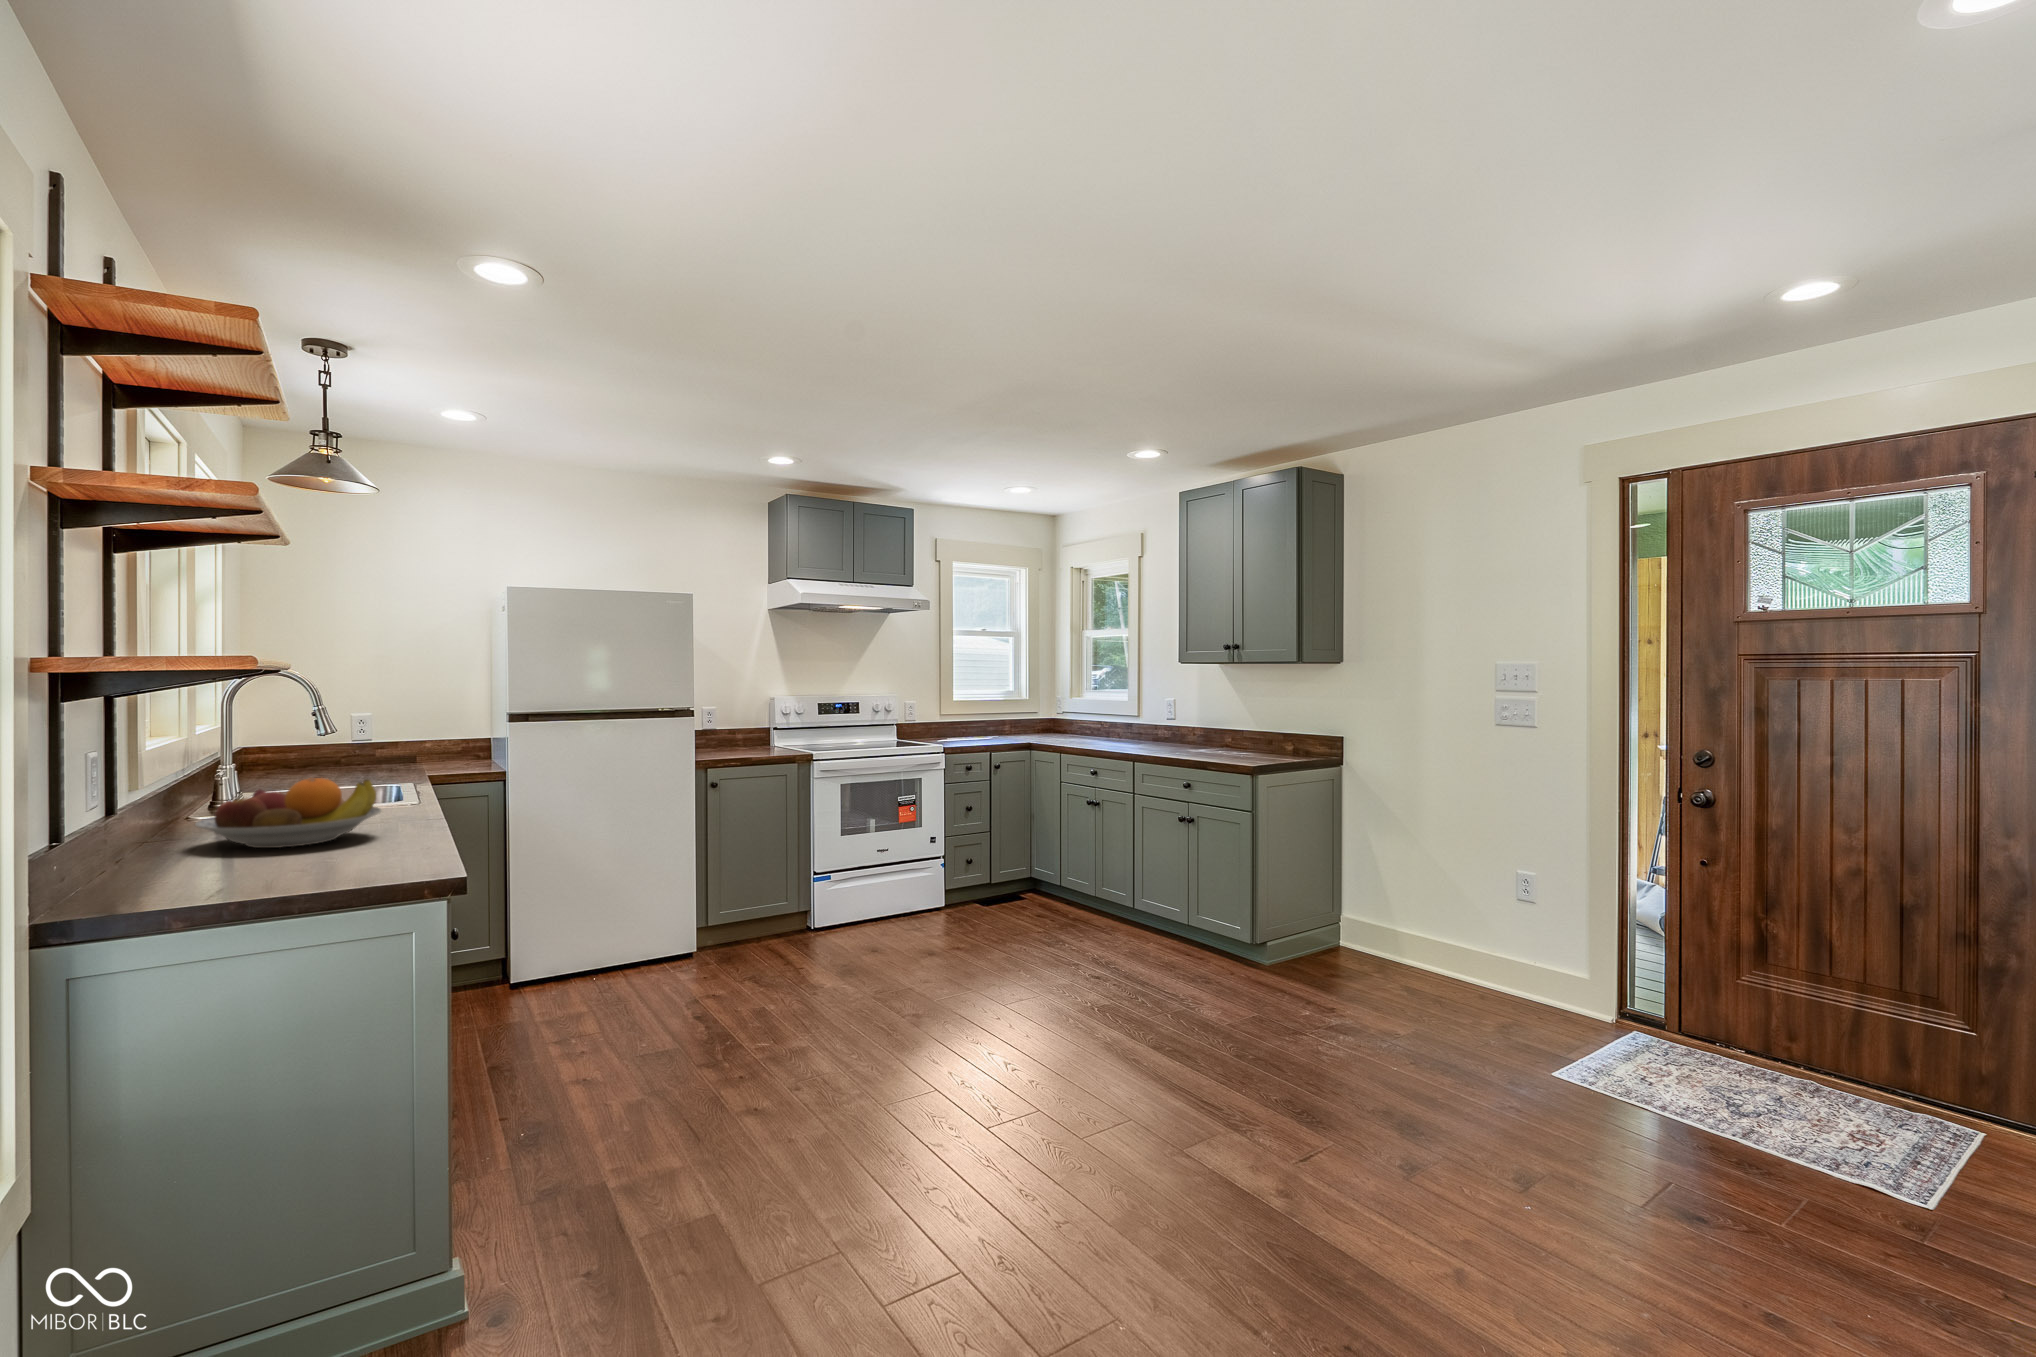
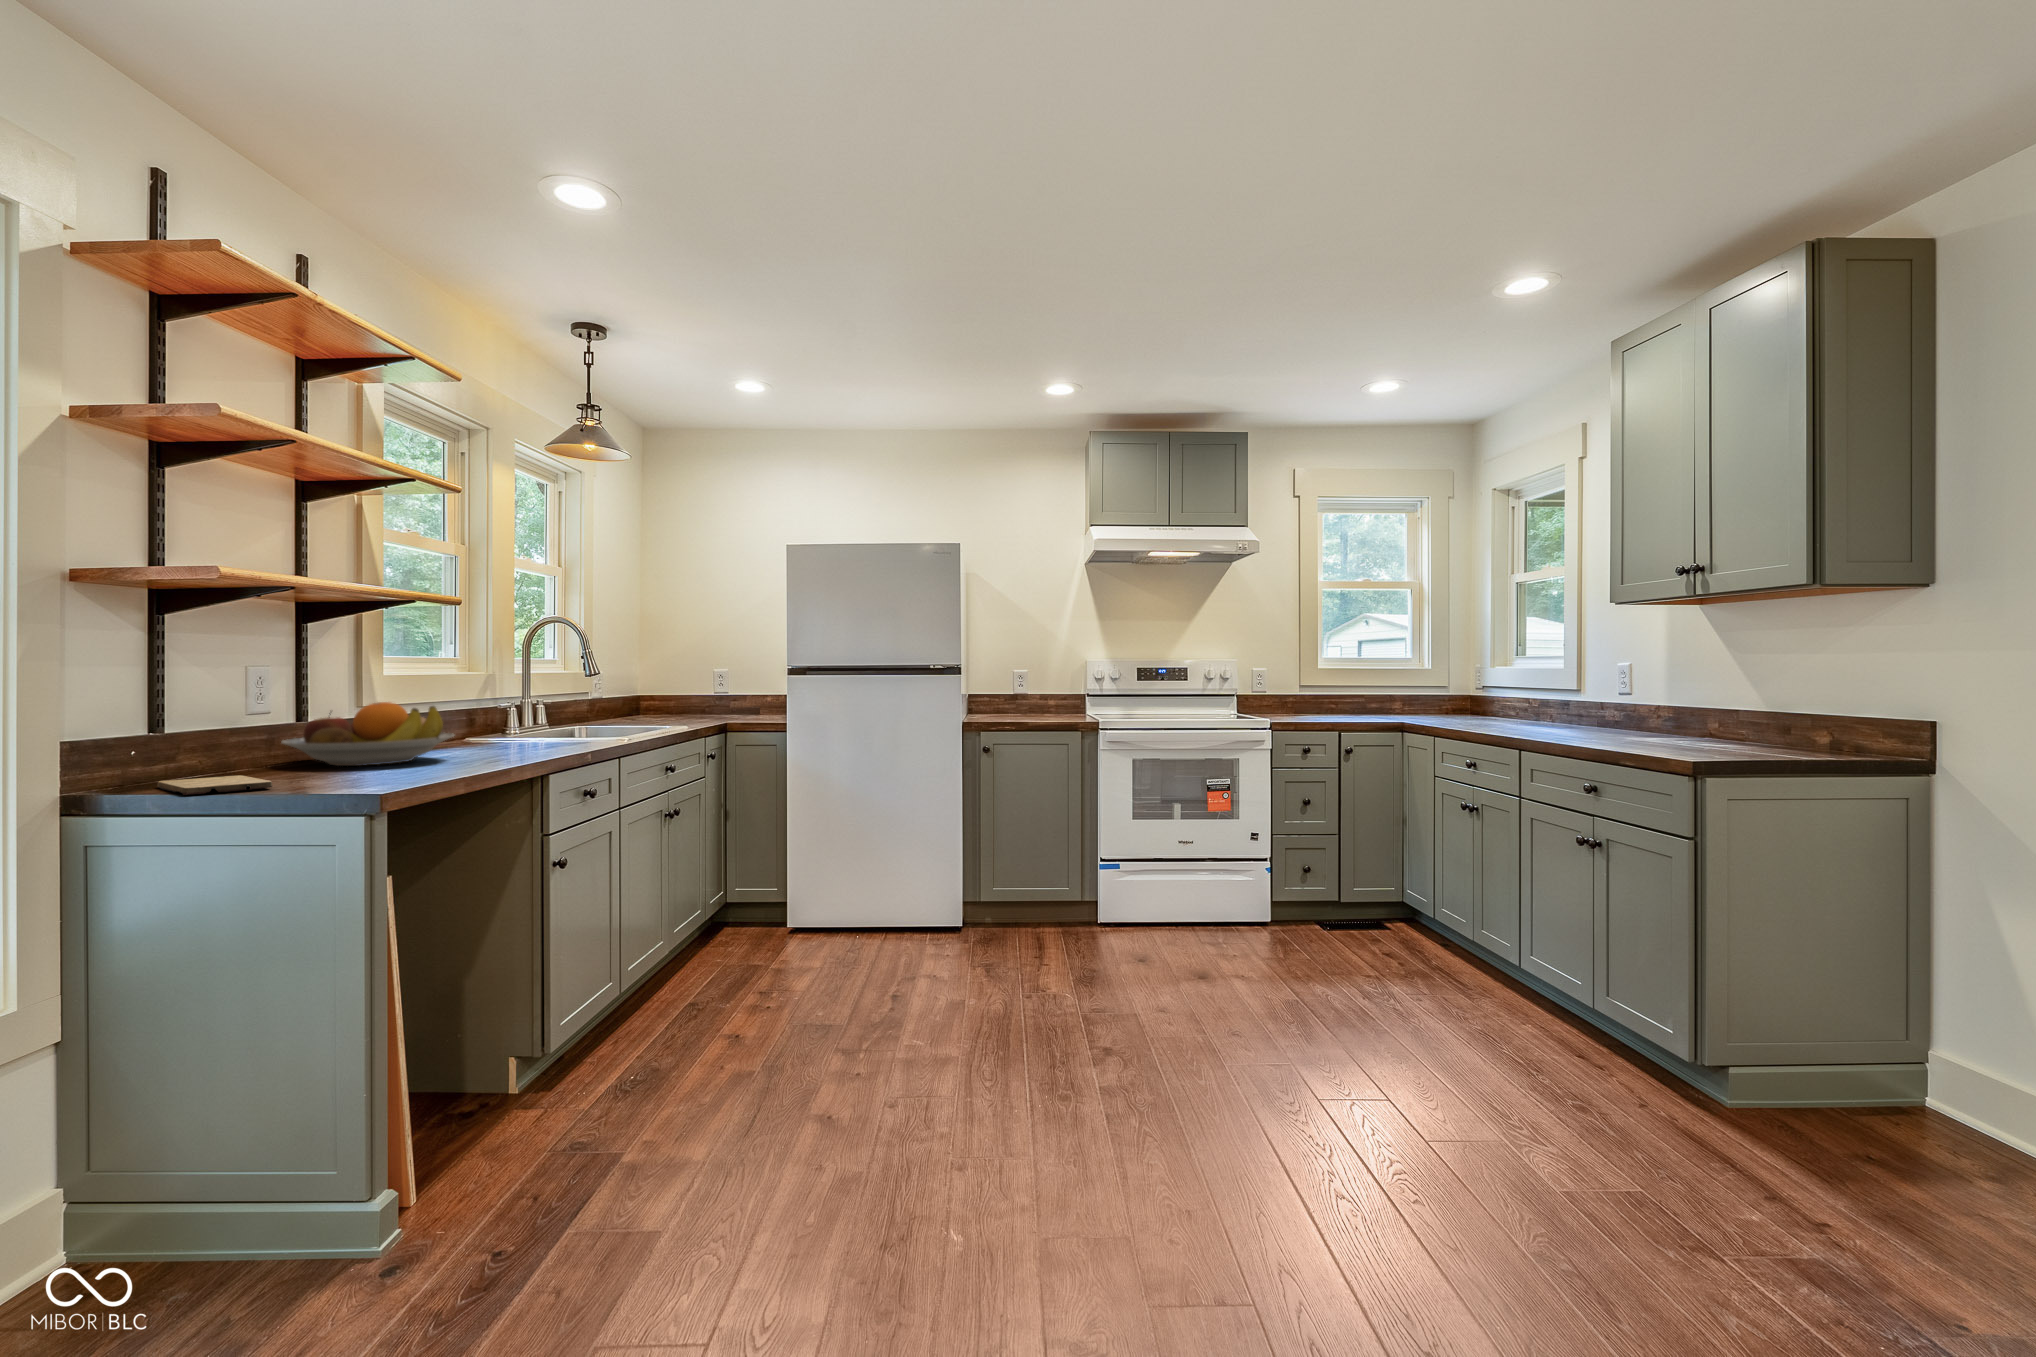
cutting board: none [216,864,357,884] -> present [157,775,272,795]

